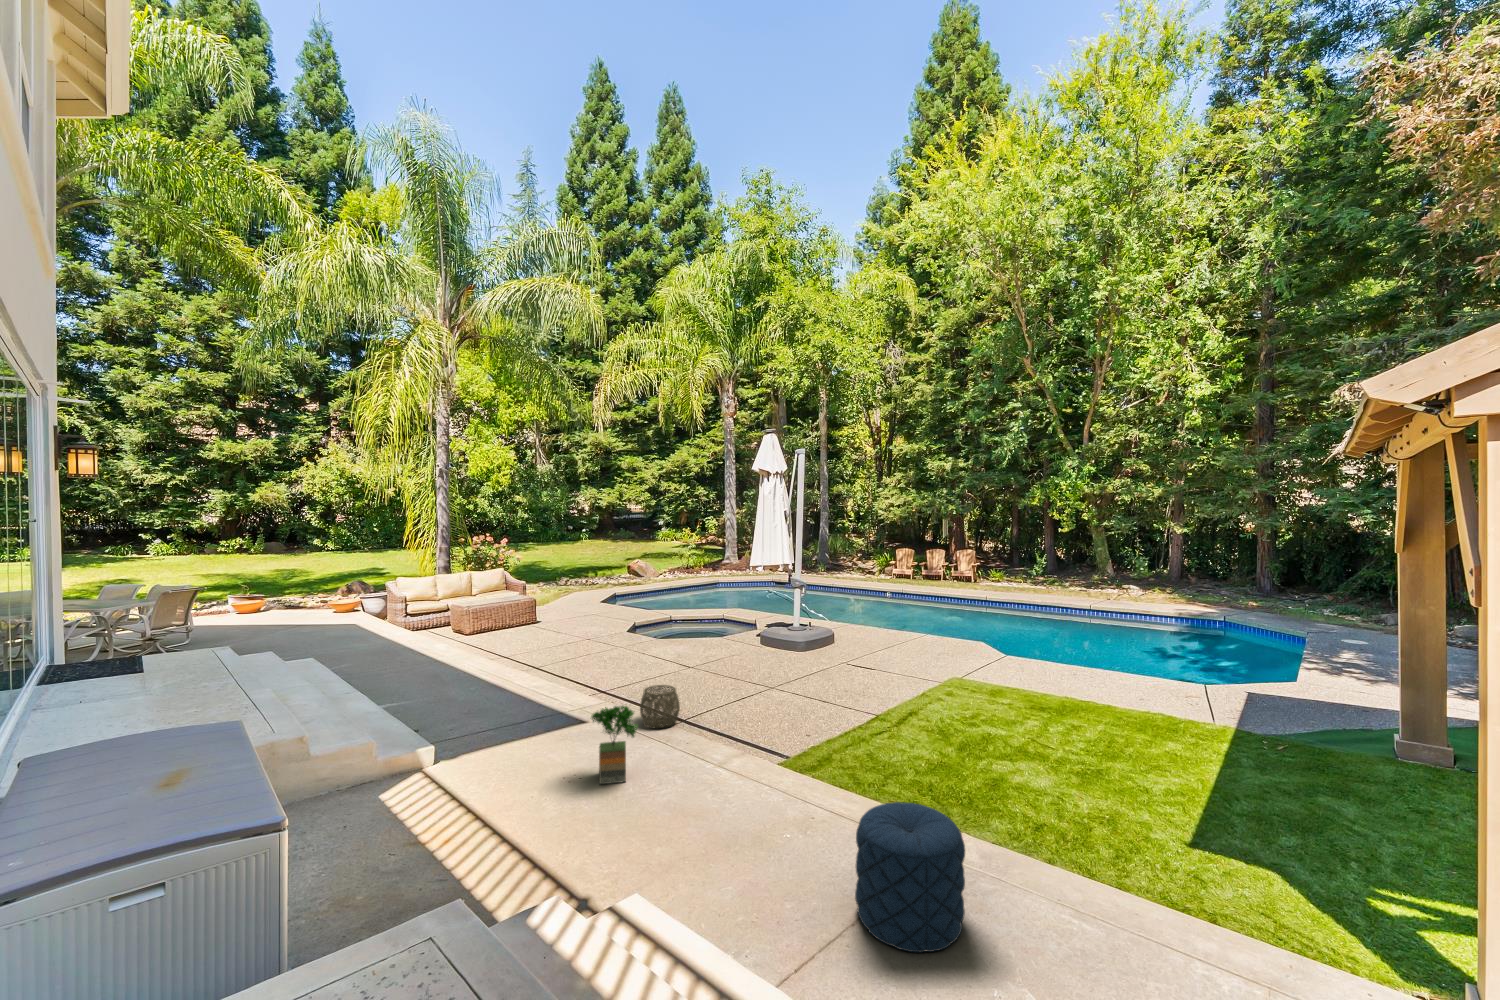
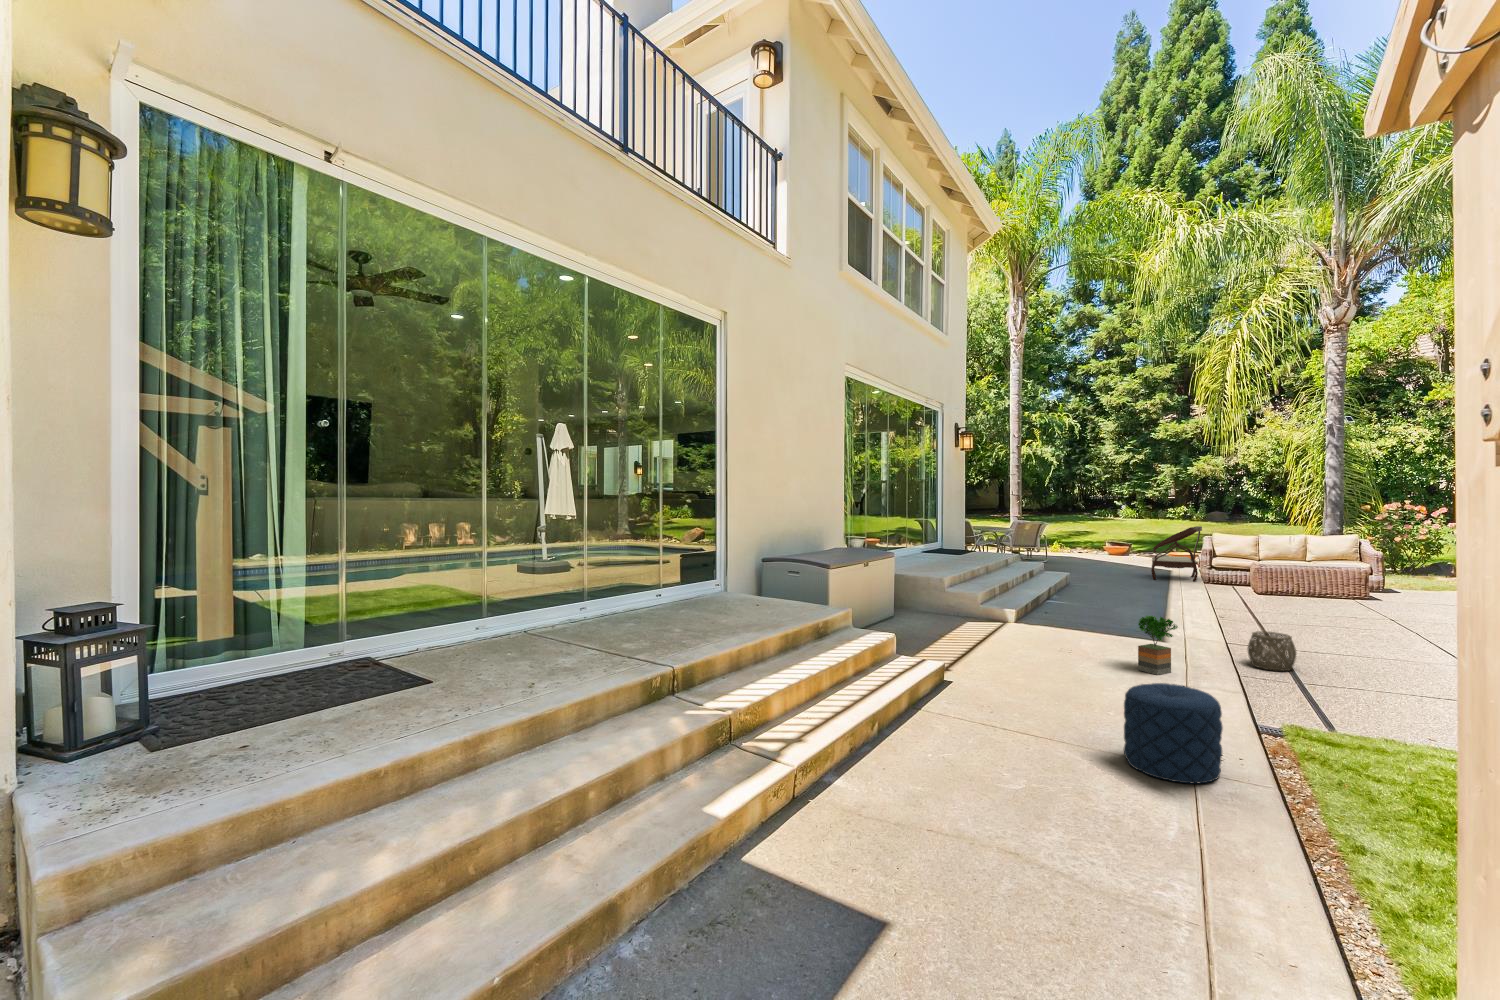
armchair: none [331,569,396,639] -> present [1152,526,1202,581]

